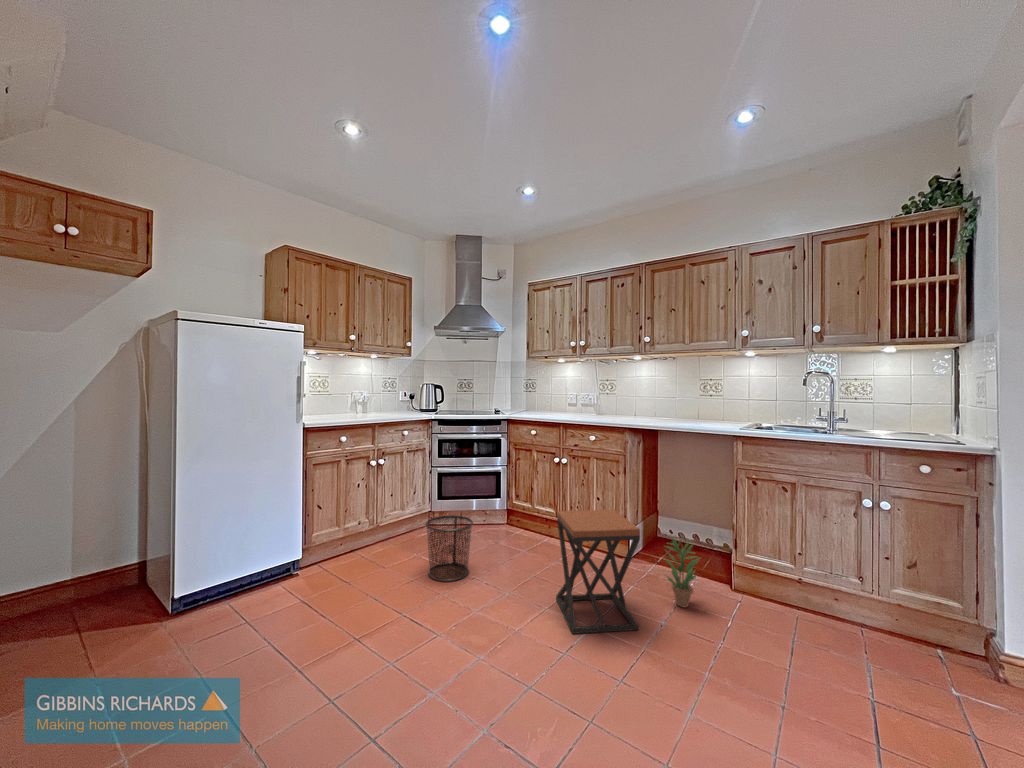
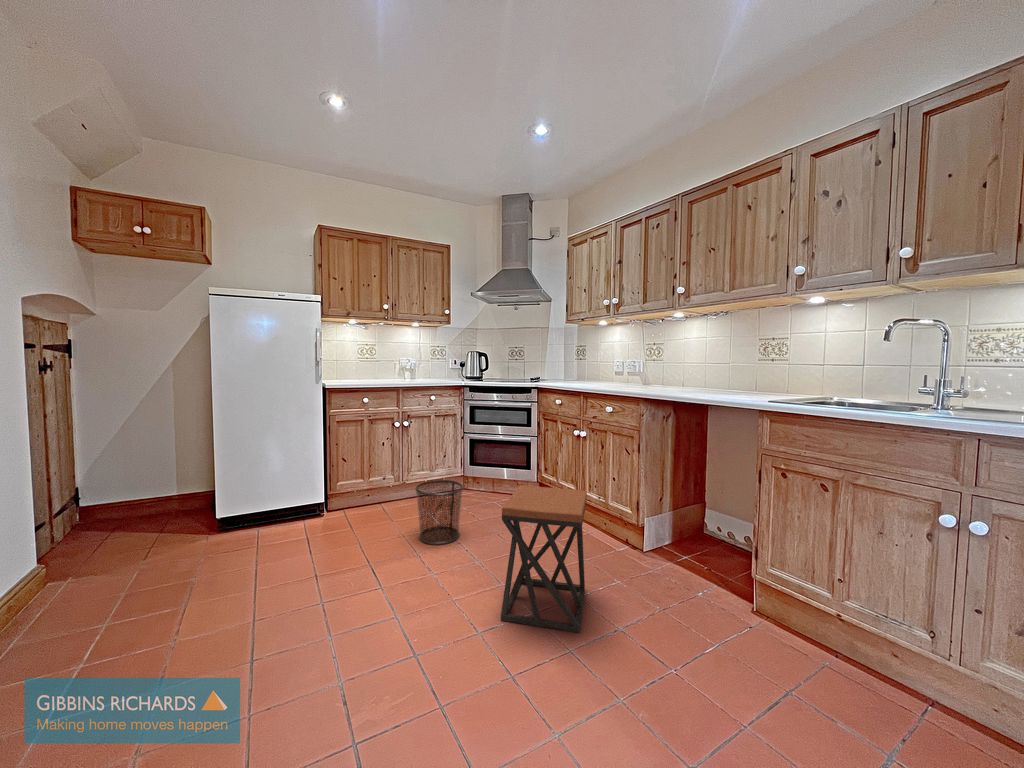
potted plant: present [665,536,698,607] -> none [634,527,686,619]

